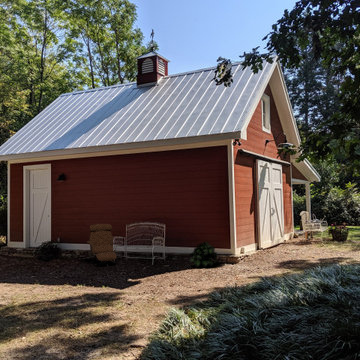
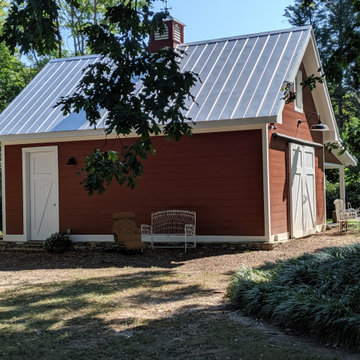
potted plant: present [189,242,218,268] -> none [223,228,253,254]

